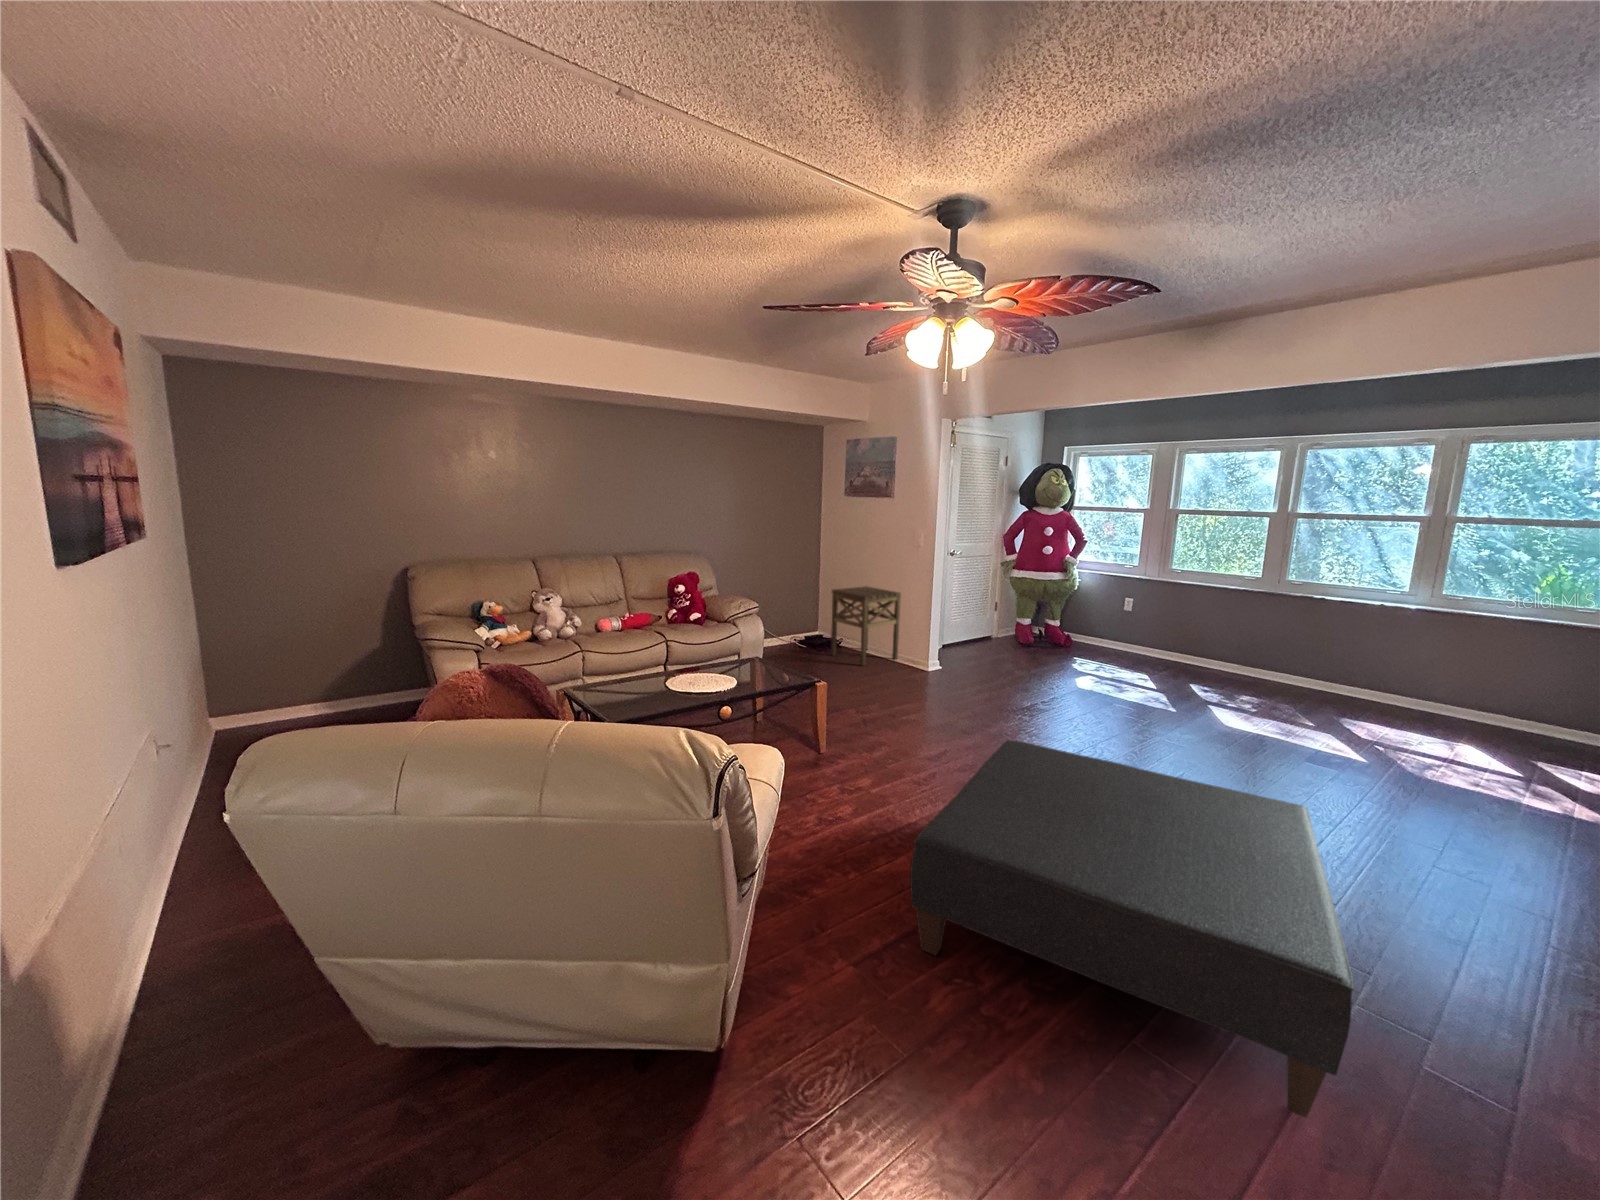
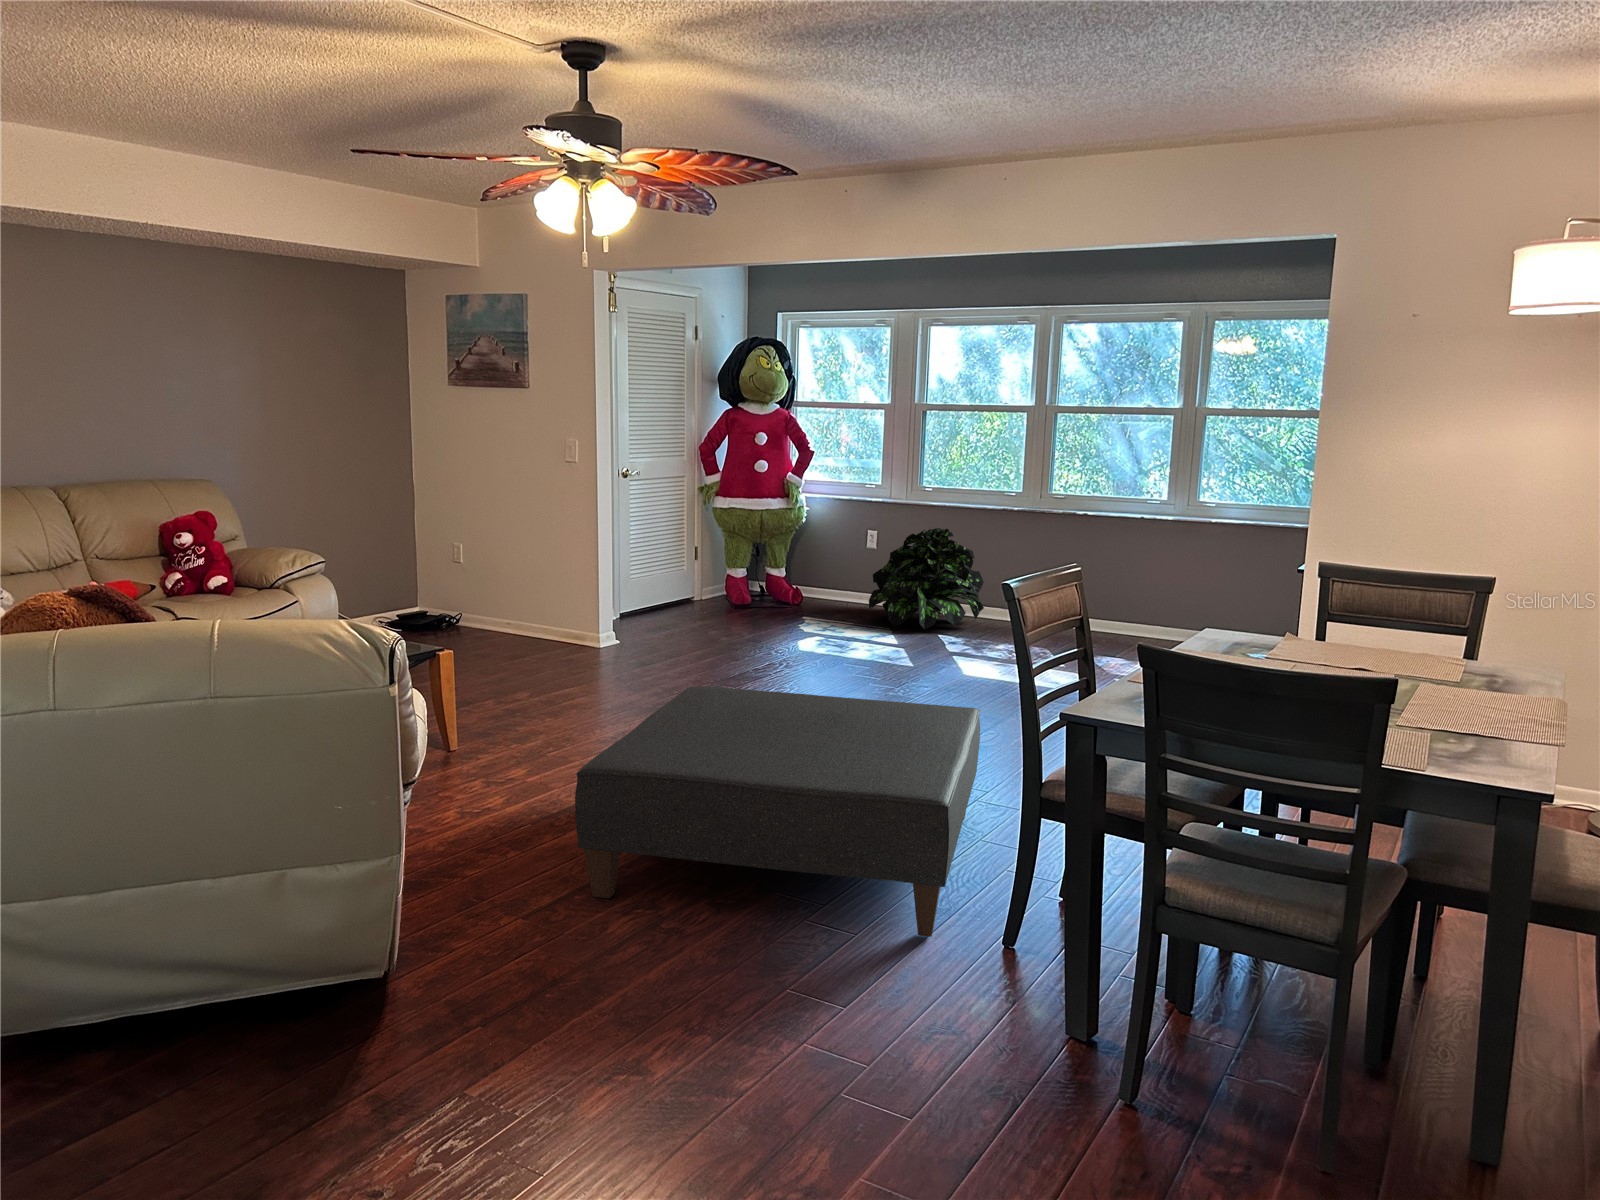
side table: present [831,586,901,666] -> none [438,528,550,648]
potted plant: none [1126,601,1227,678] -> present [869,528,984,629]

